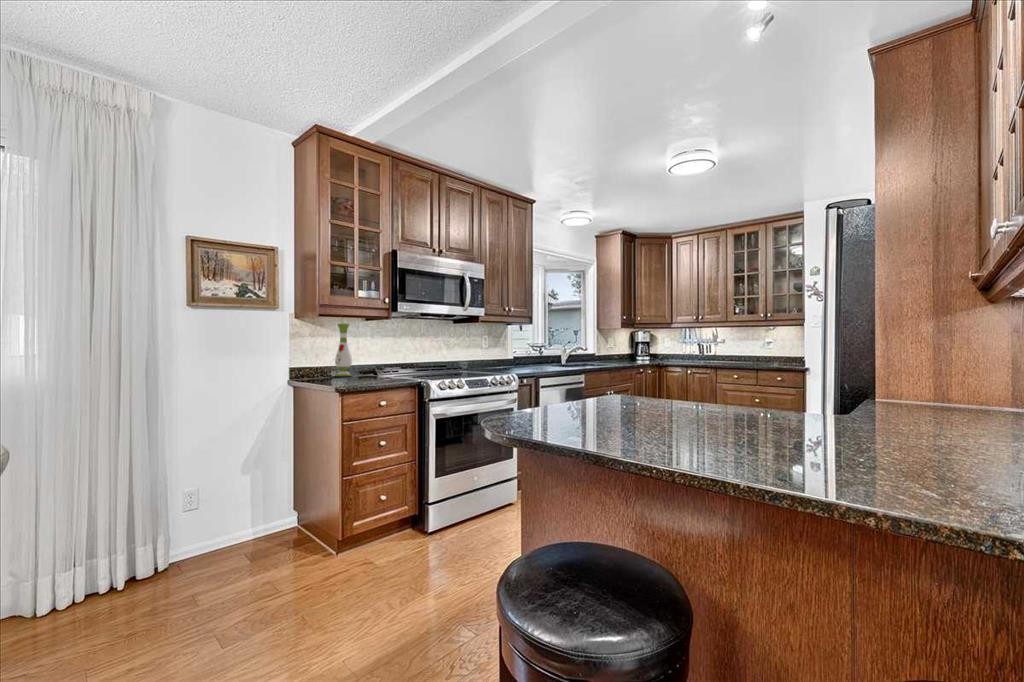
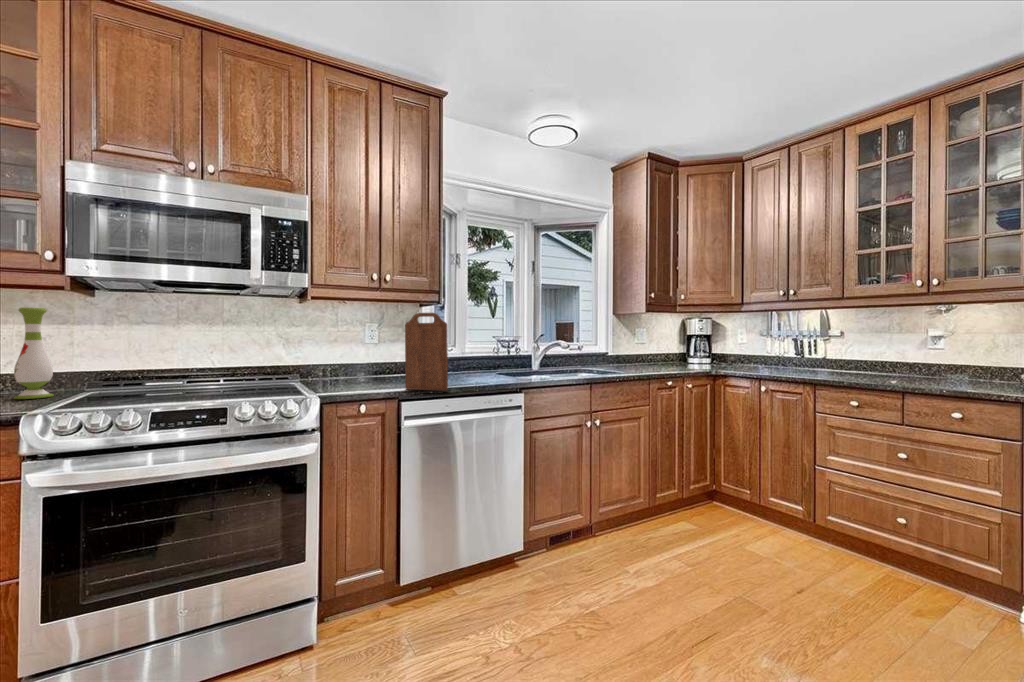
cutting board: none [528,328,553,371] -> present [405,313,448,391]

